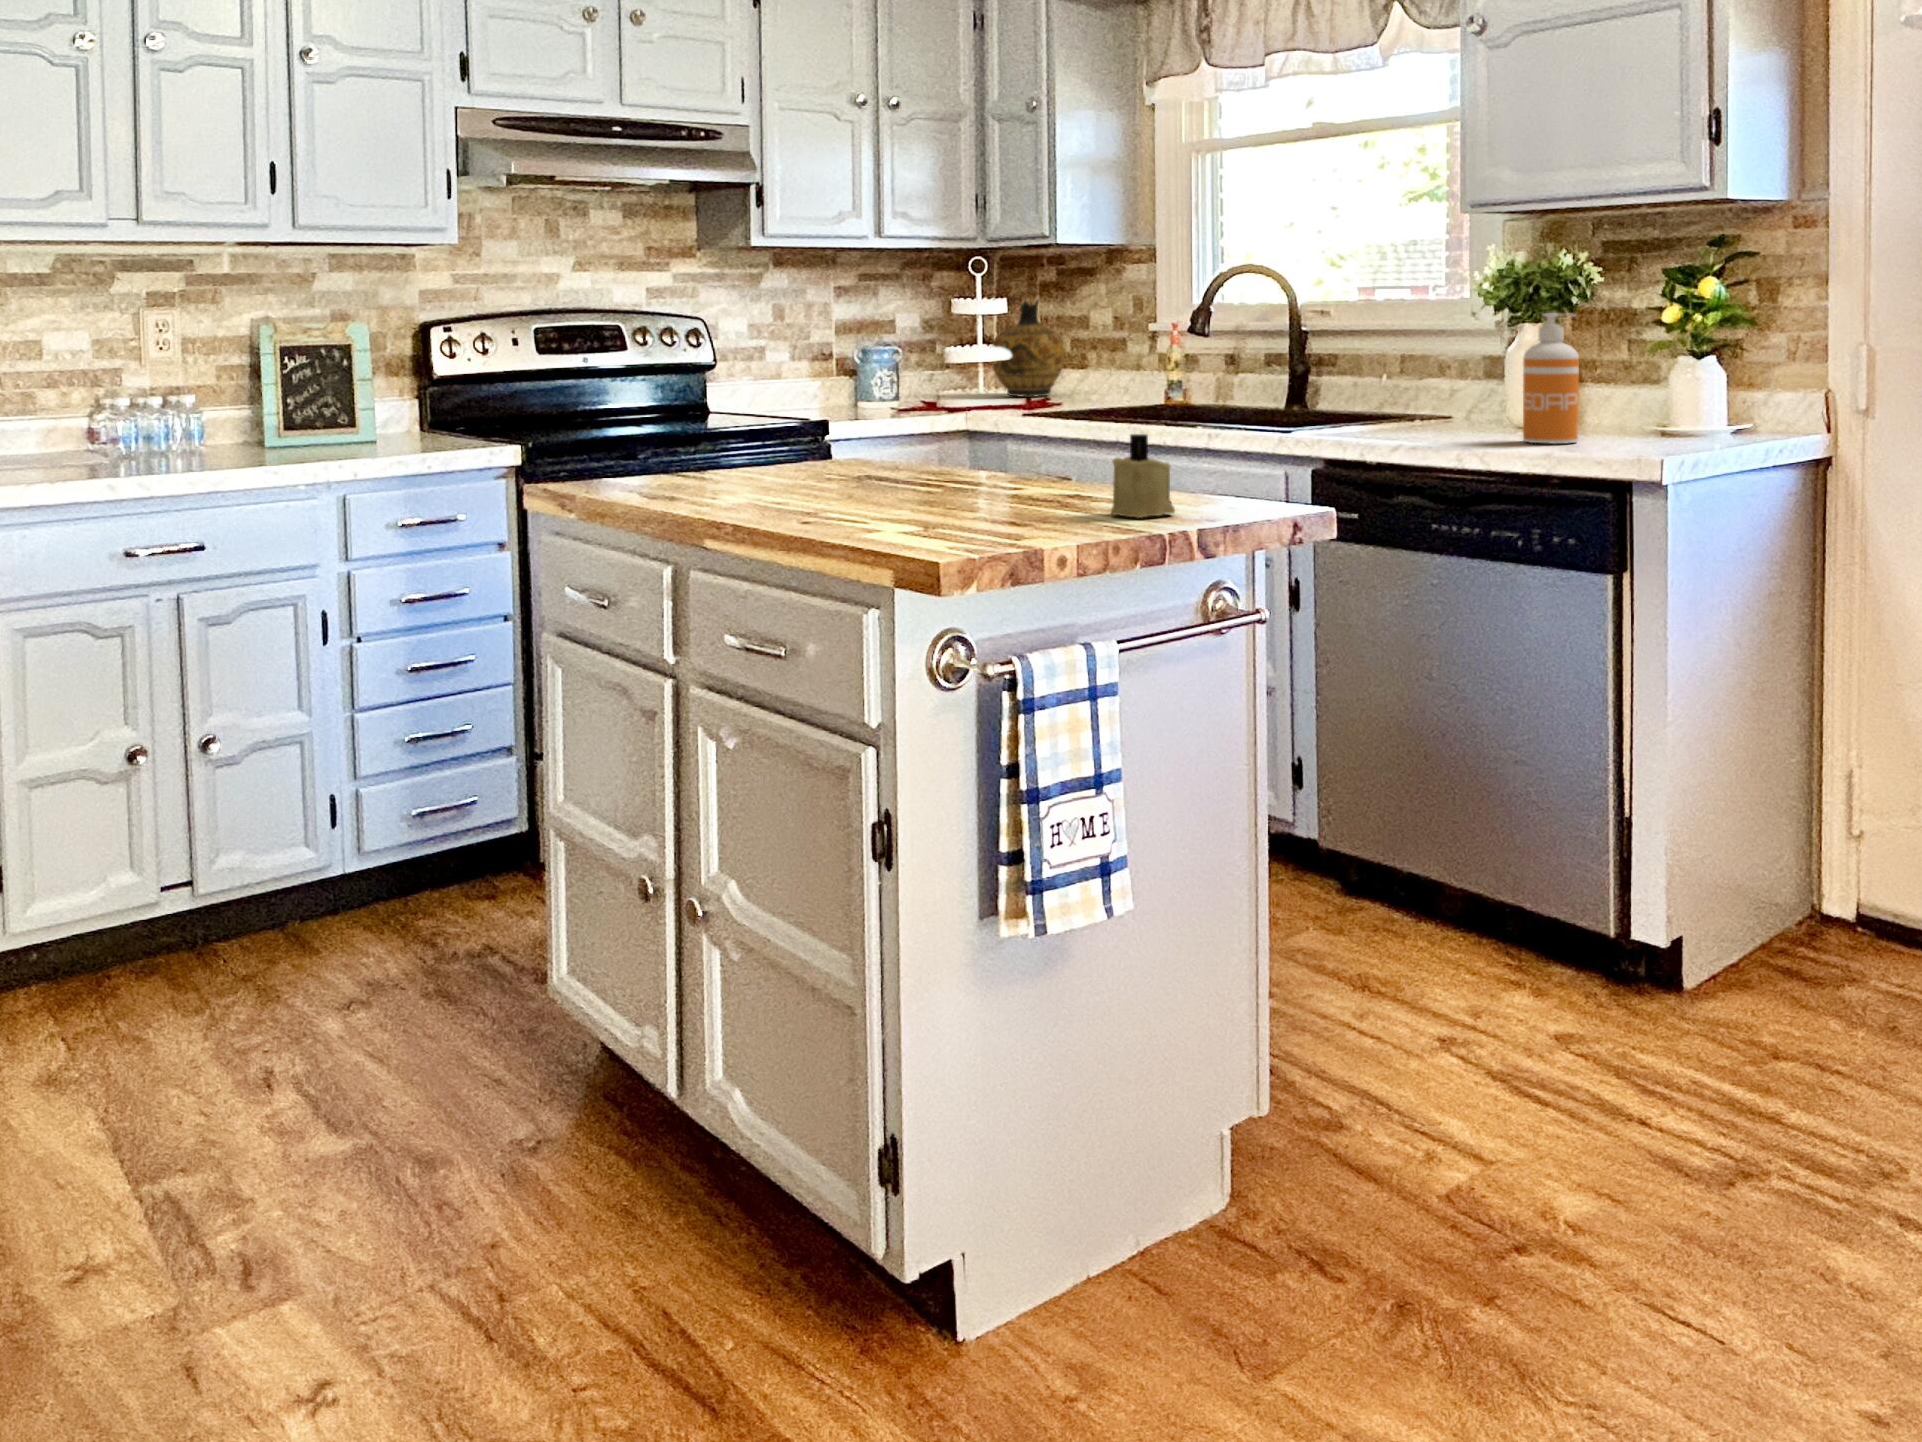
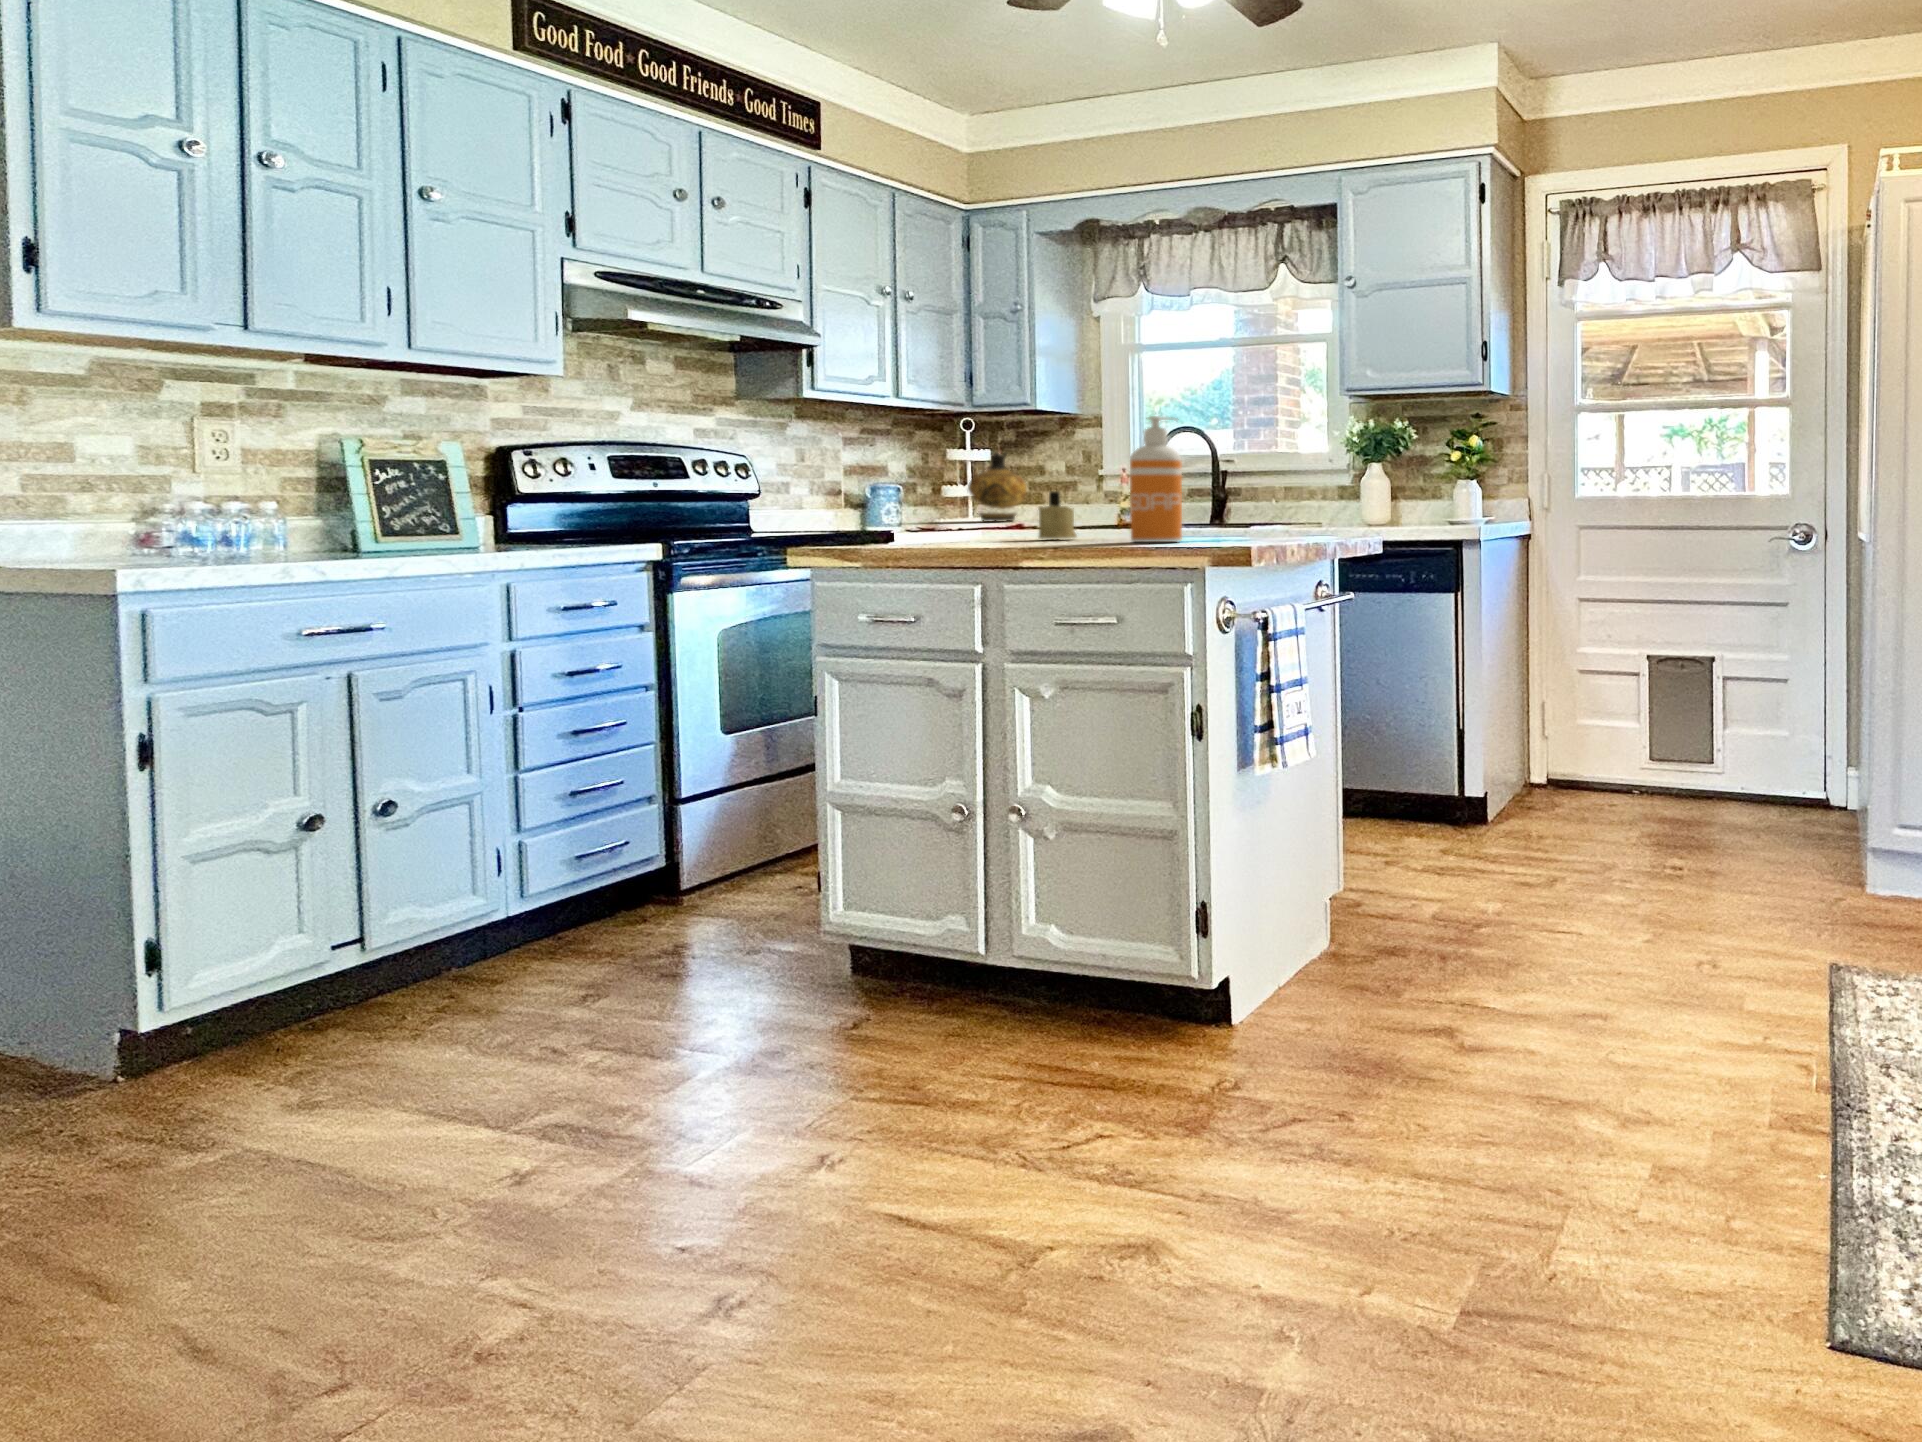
soap dispenser: present [1523,313,1579,444] -> present [1130,416,1182,542]
candle: present [1111,434,1175,518] -> present [1039,491,1077,539]

